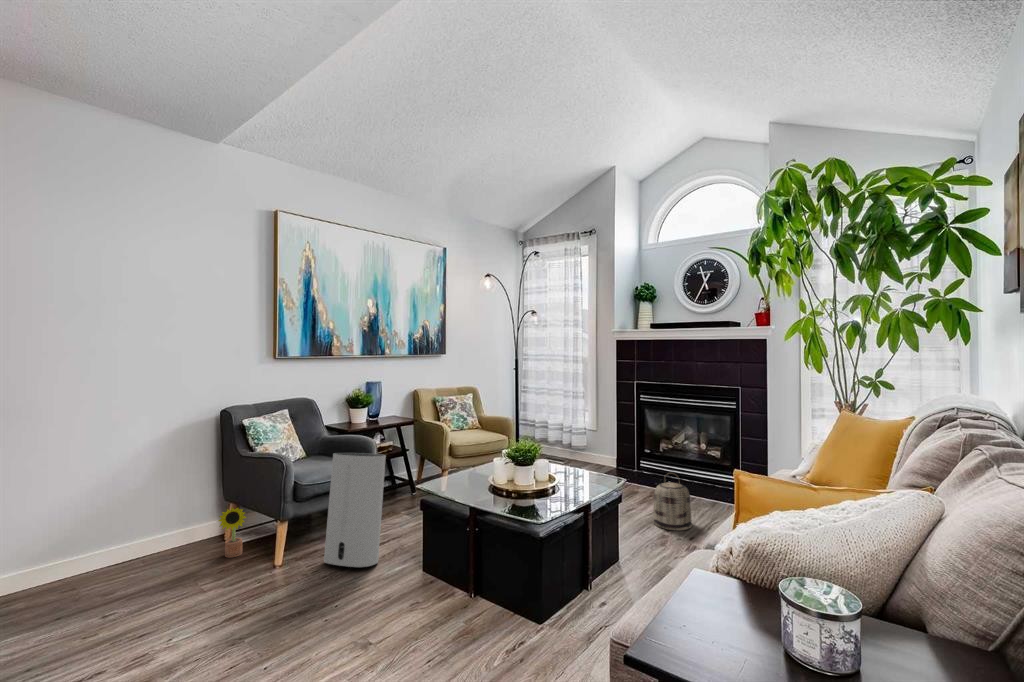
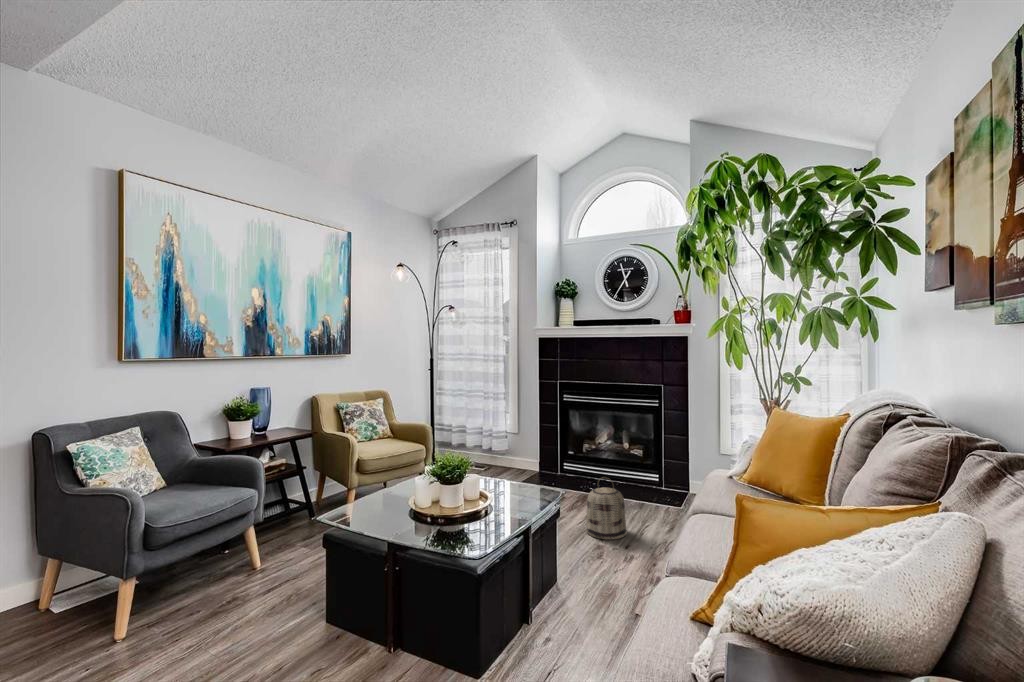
air purifier: present [324,453,386,567] -> none [188,479,274,628]
decorative plant: present [218,507,246,558] -> none [26,563,74,633]

